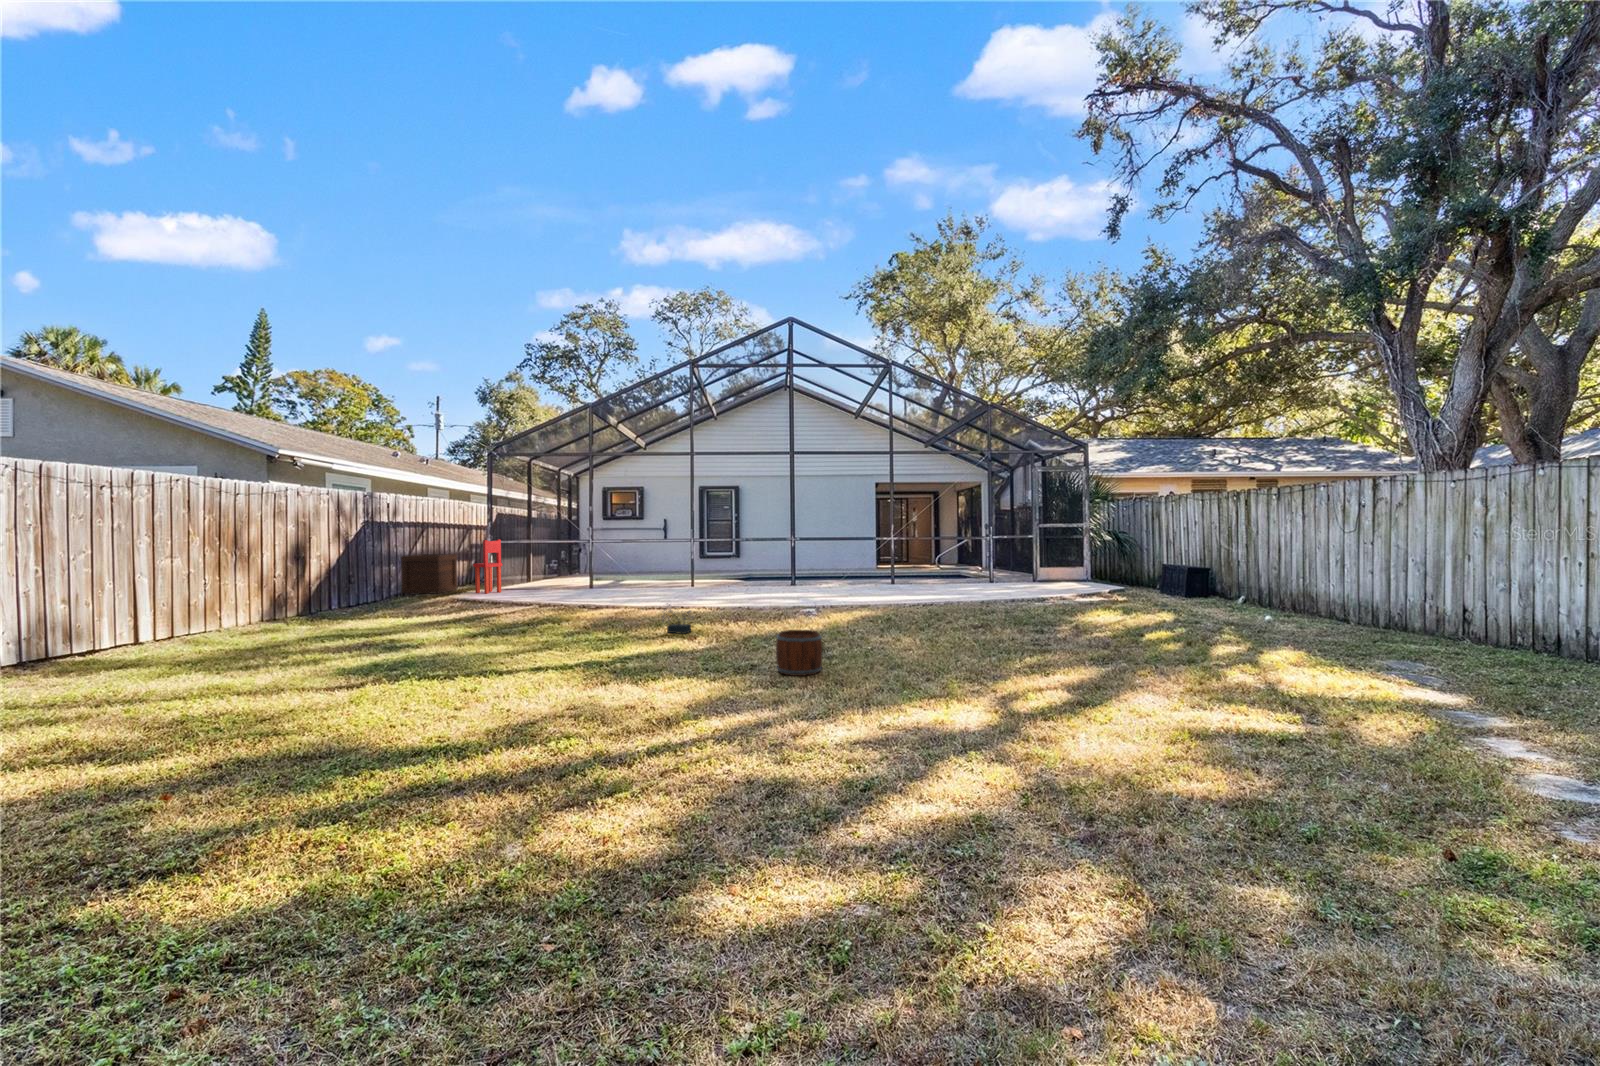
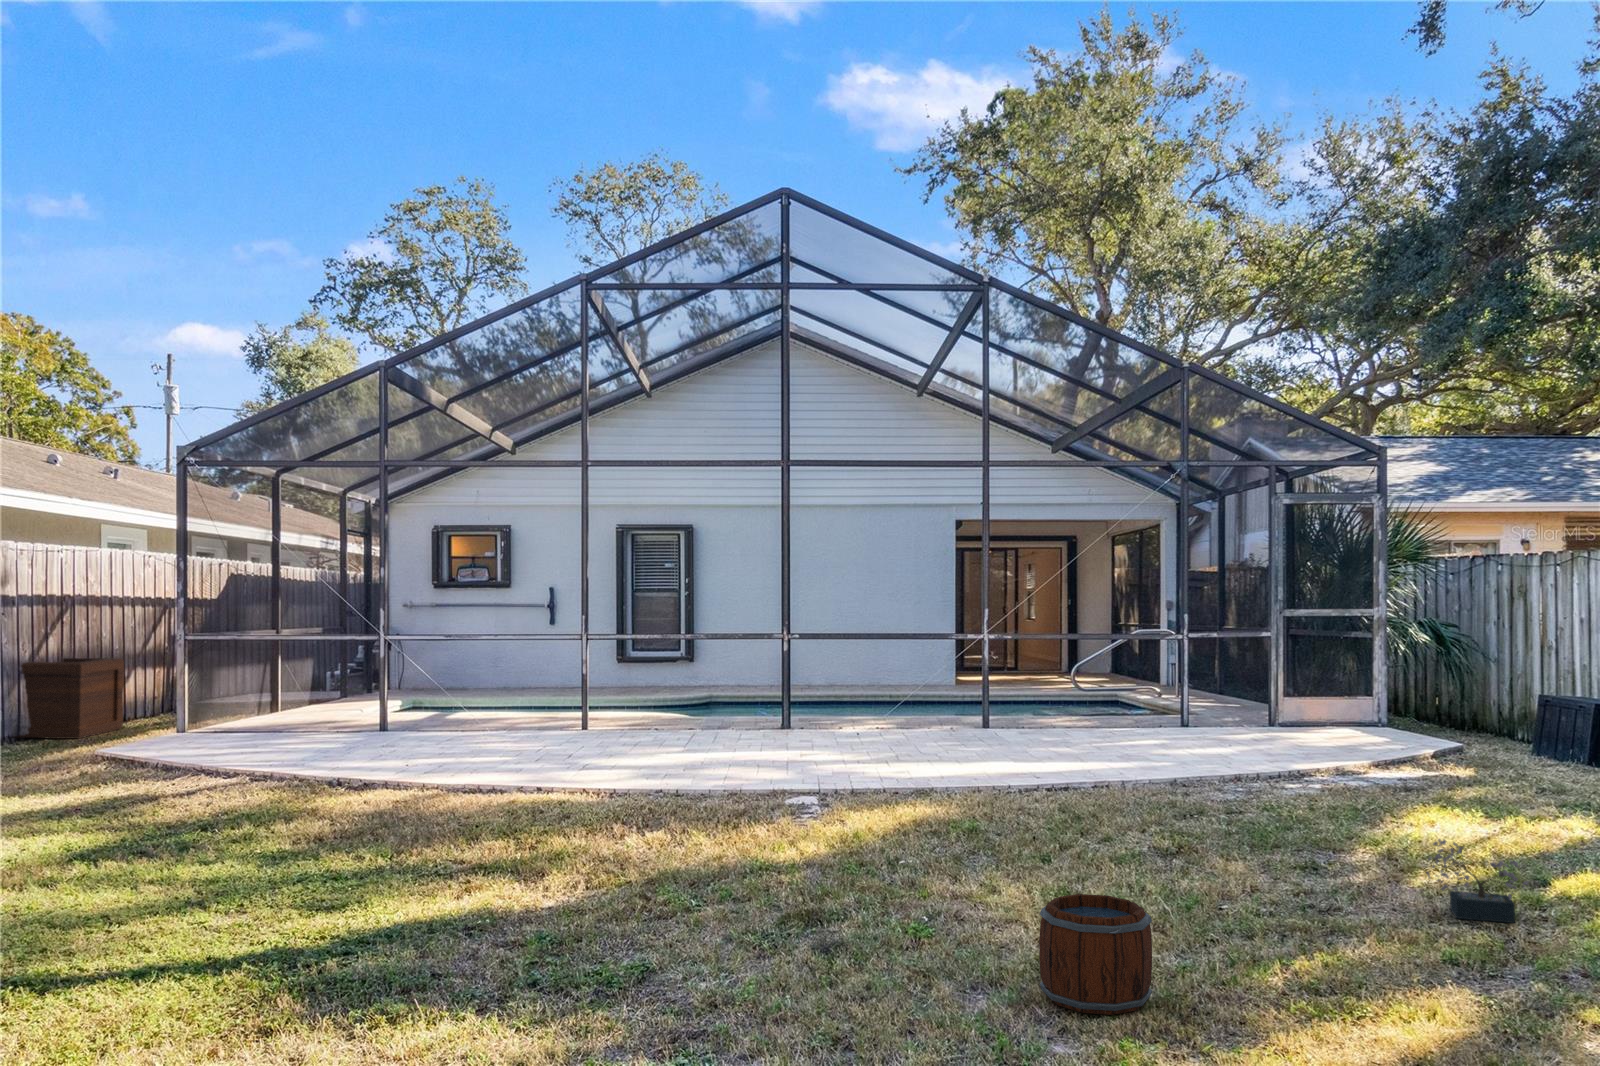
chair: present [473,539,503,593] -> none [149,631,208,740]
decorative plant: present [662,604,693,634] -> present [1426,839,1528,923]
bucket: present [776,630,822,676] -> present [1039,894,1152,1015]

